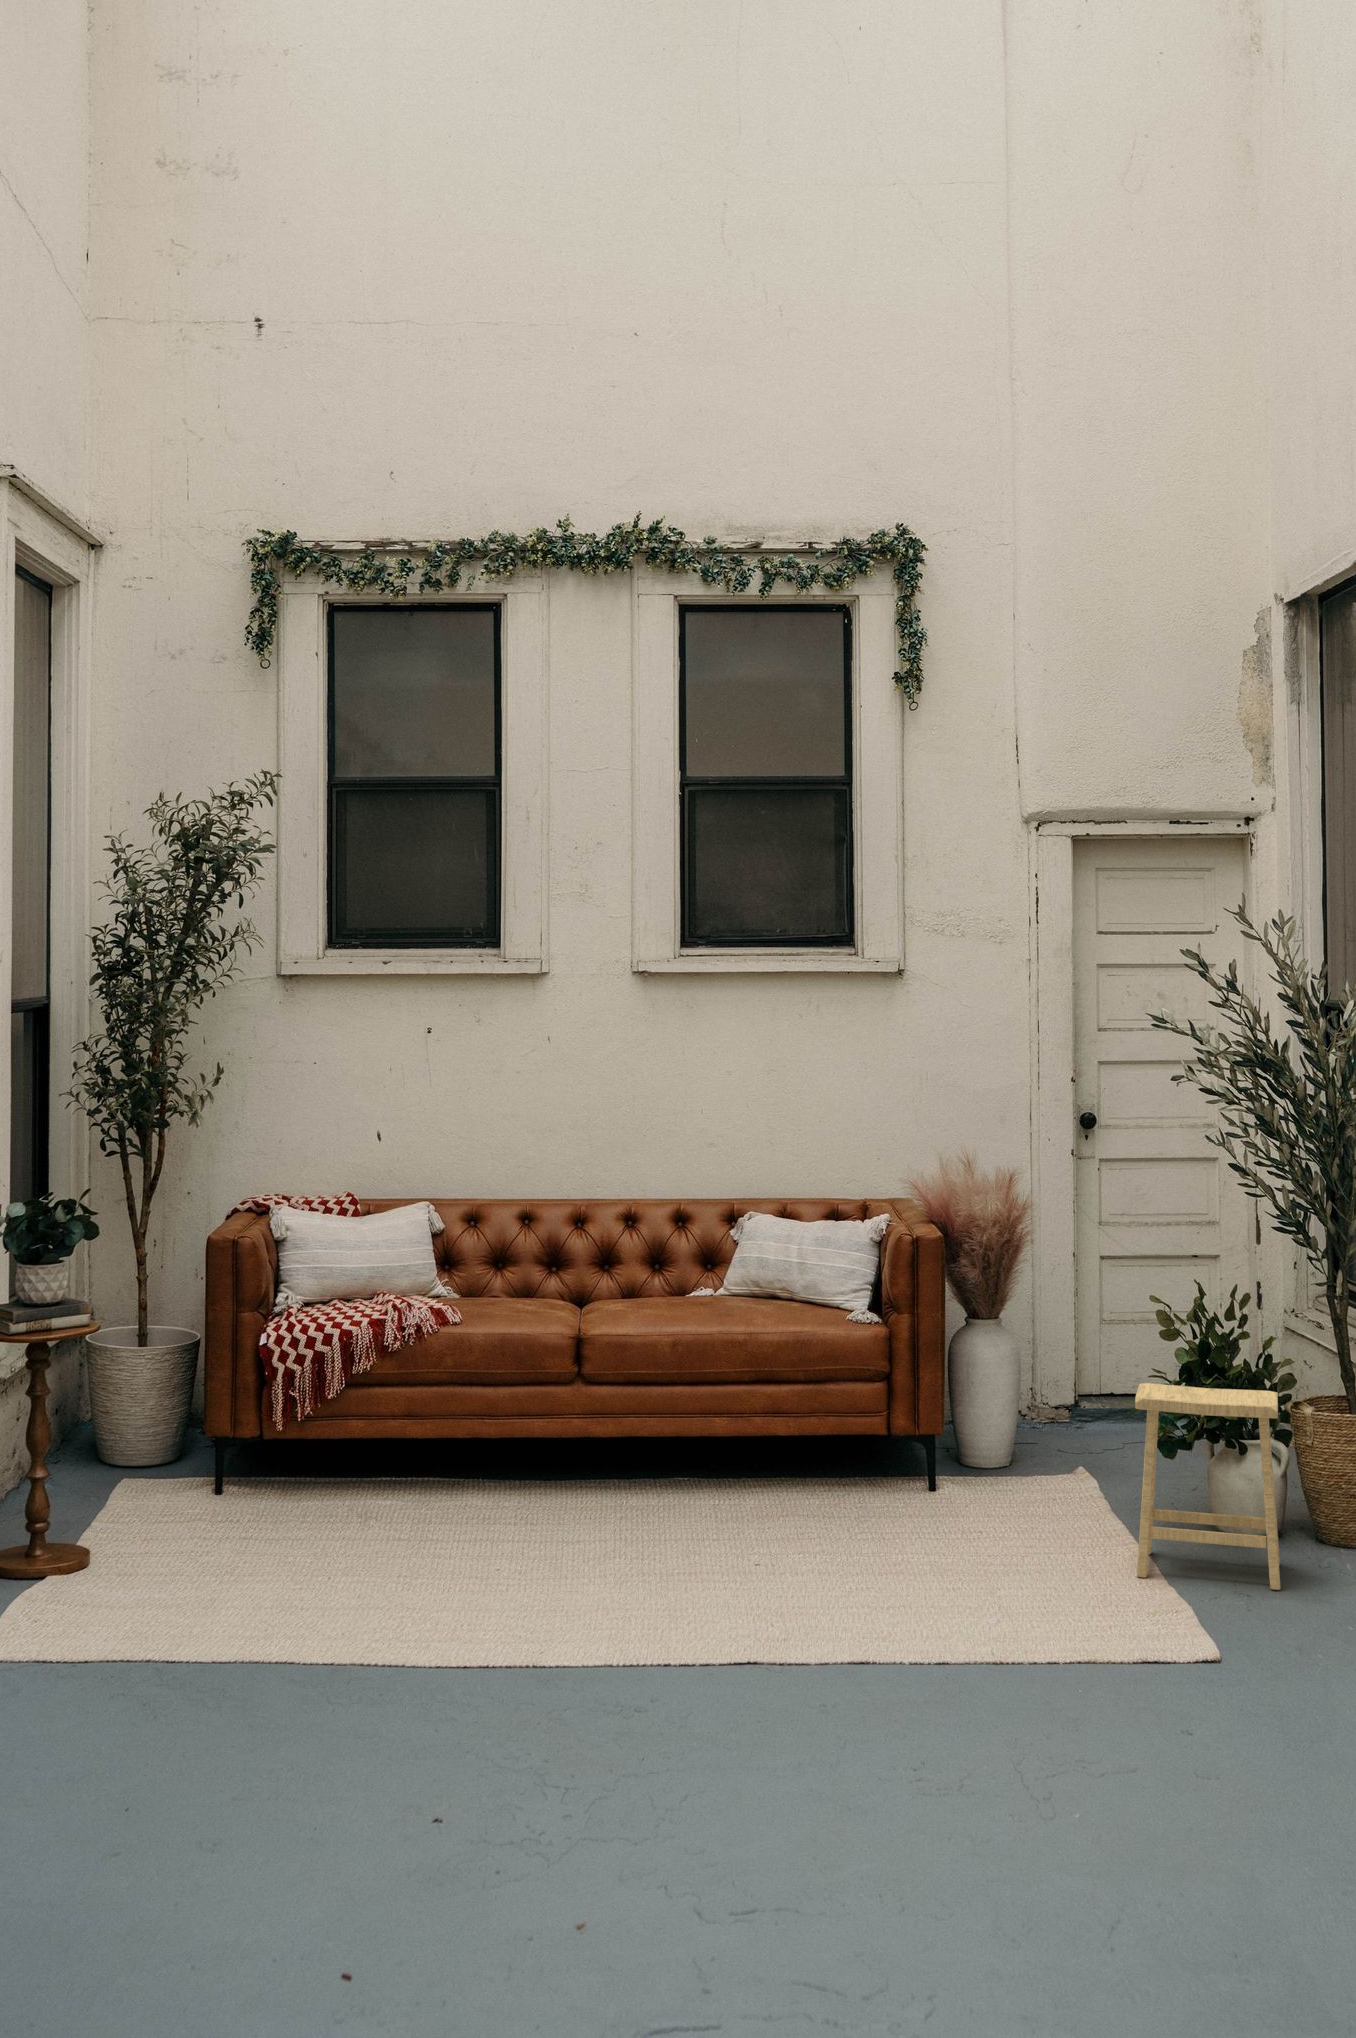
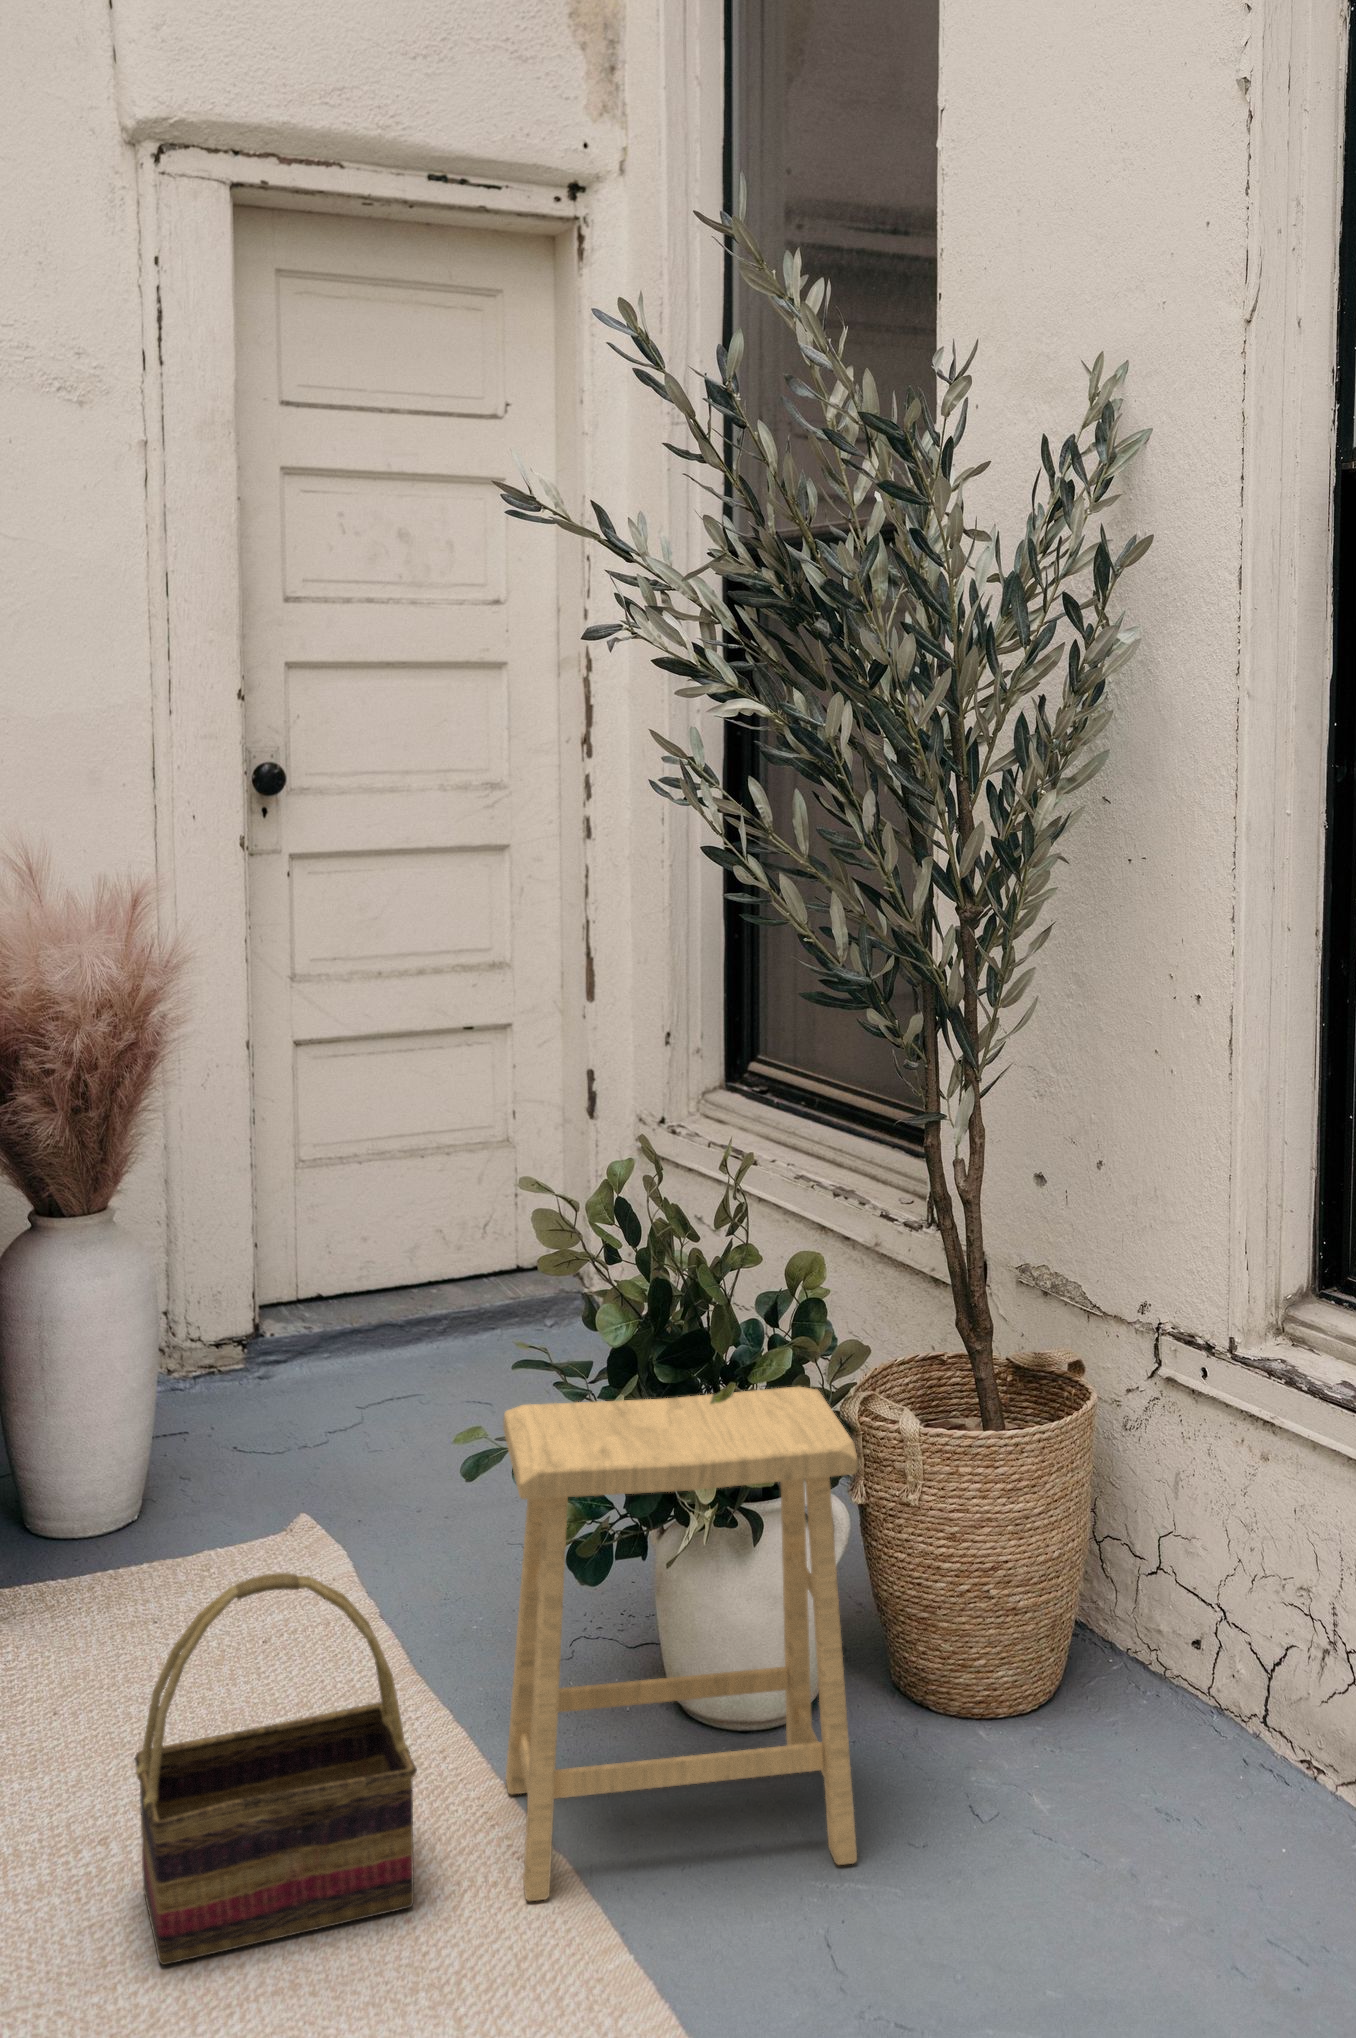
basket: none [989,1428,1094,1571] -> present [135,1573,417,1965]

